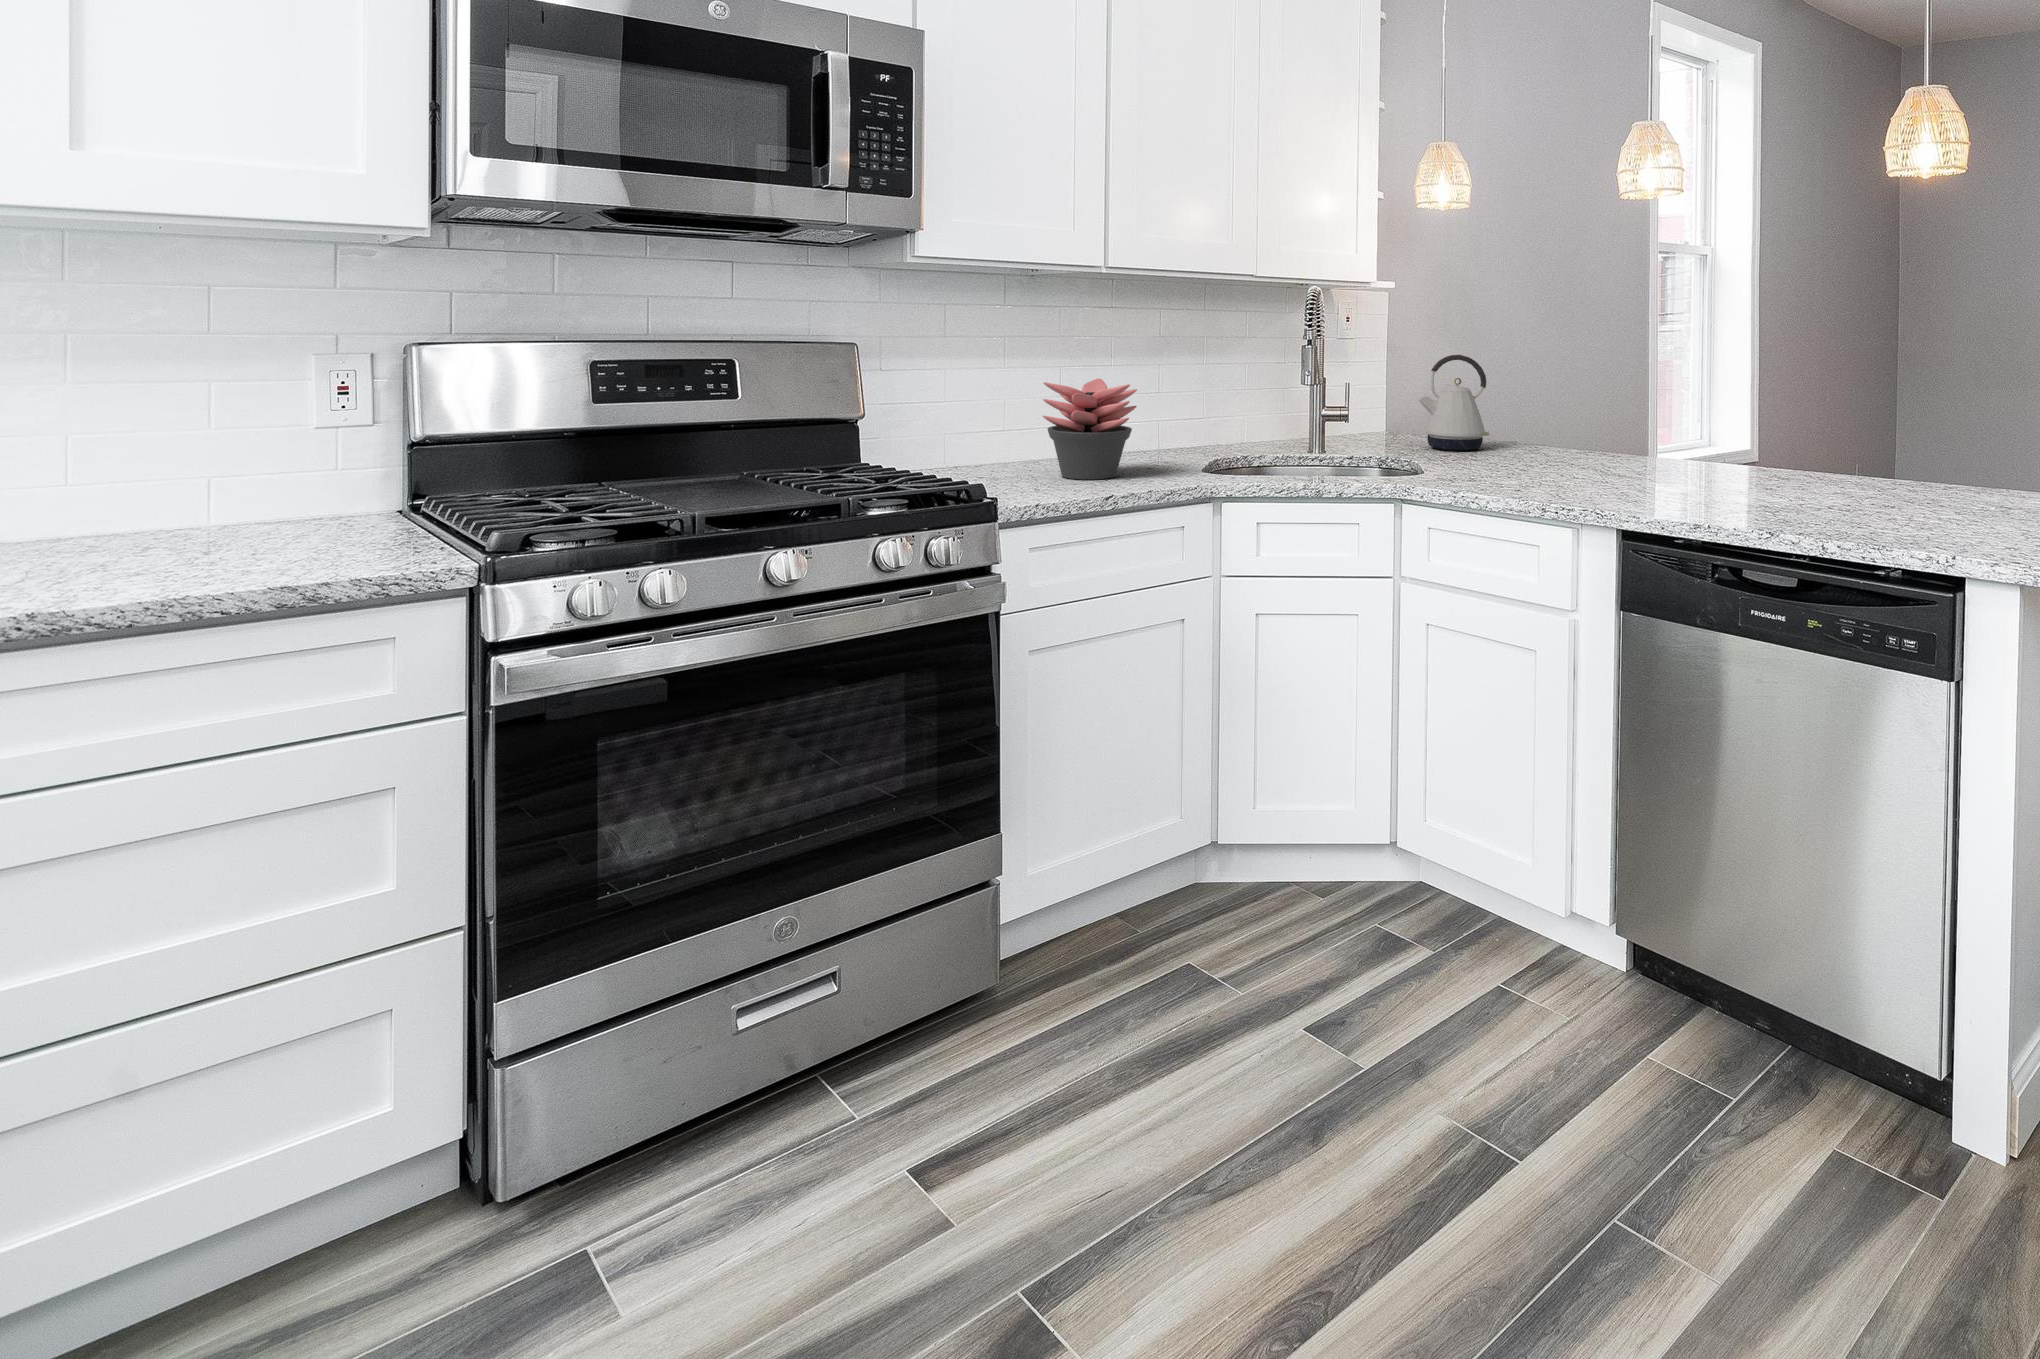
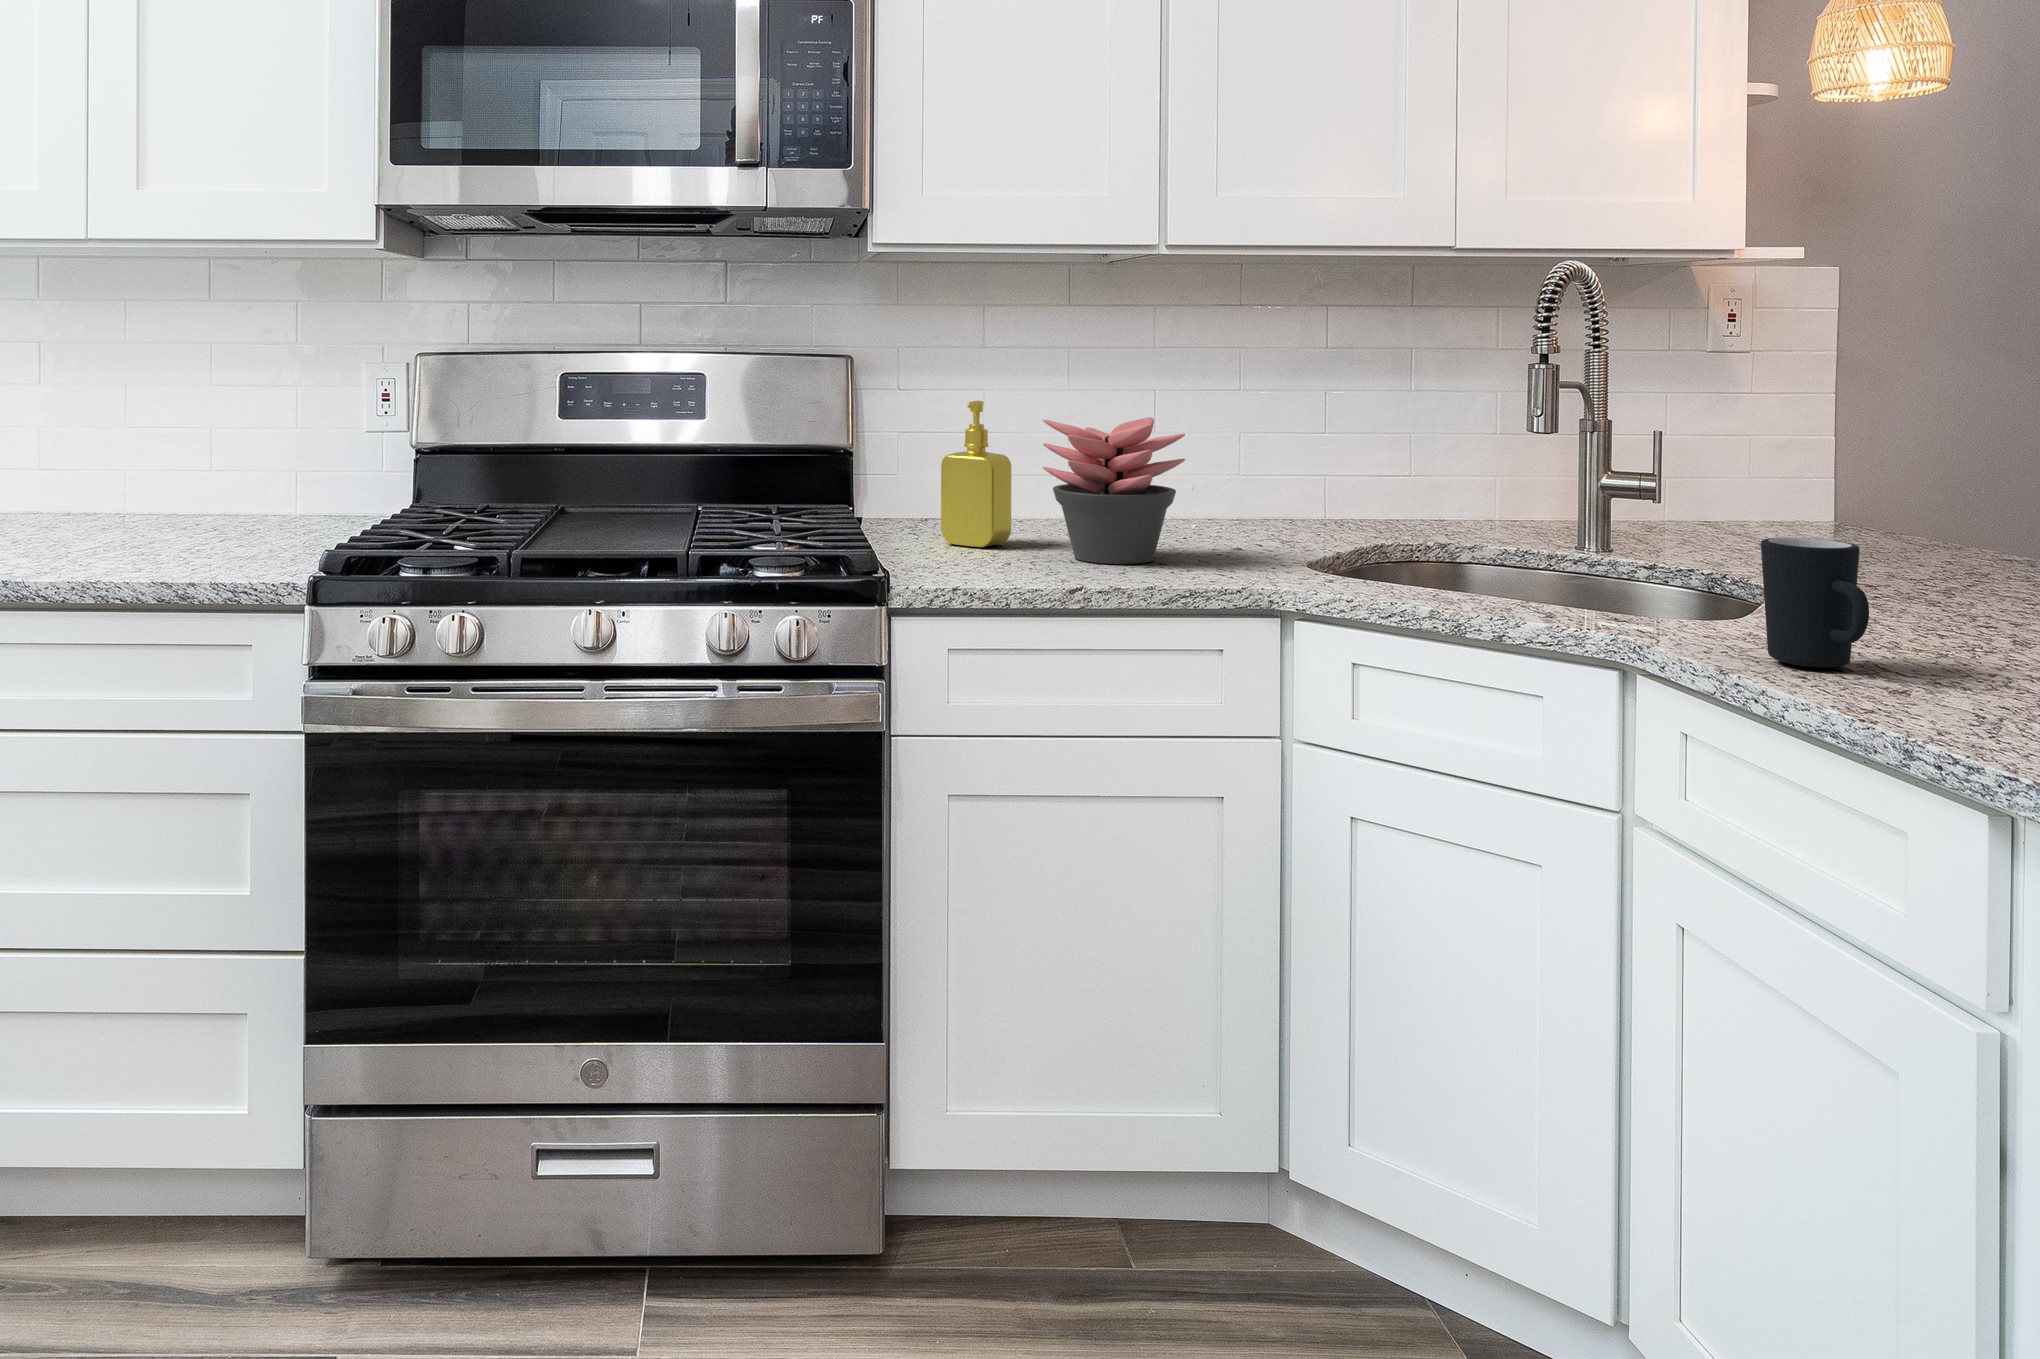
kettle: present [1419,355,1489,451] -> none [1828,391,2007,581]
soap dispenser: none [950,369,1002,477] -> present [941,401,1011,547]
mug: none [1498,433,1550,495] -> present [1761,538,1869,667]

